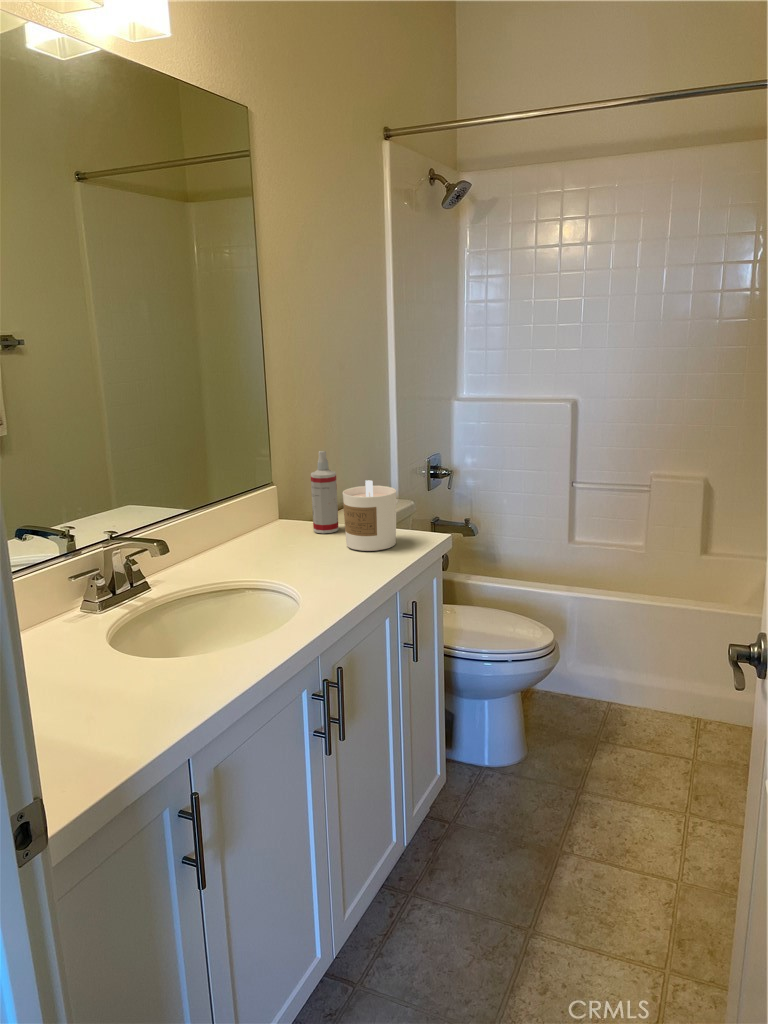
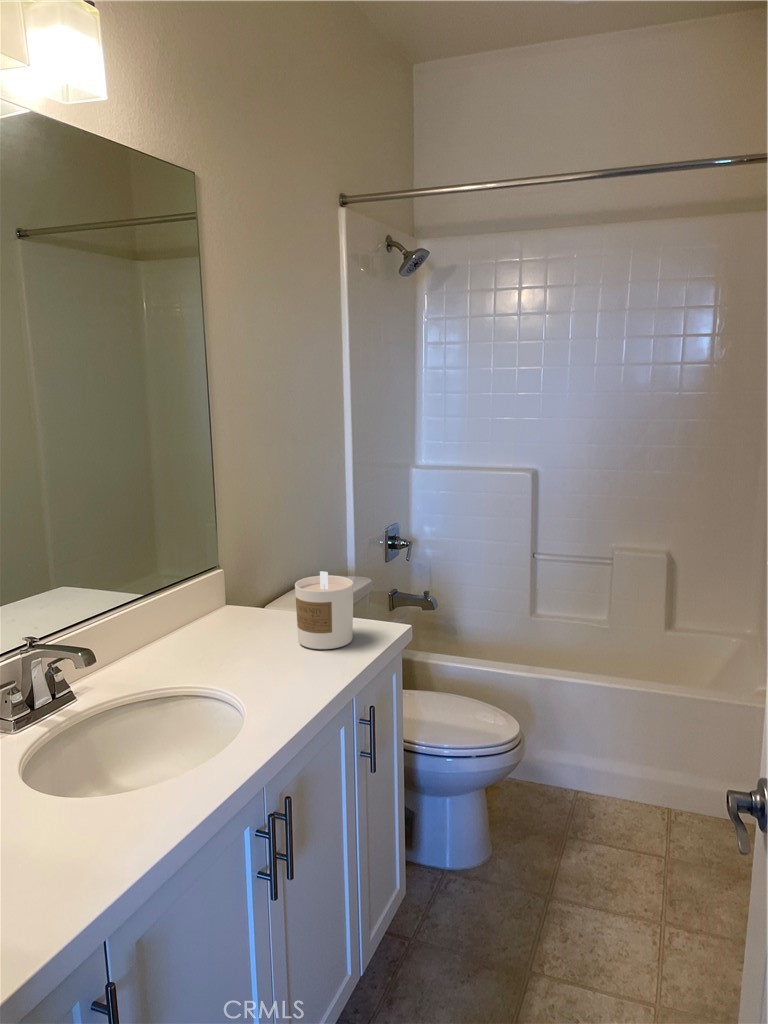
spray bottle: present [311,451,339,533] -> none [260,536,290,626]

